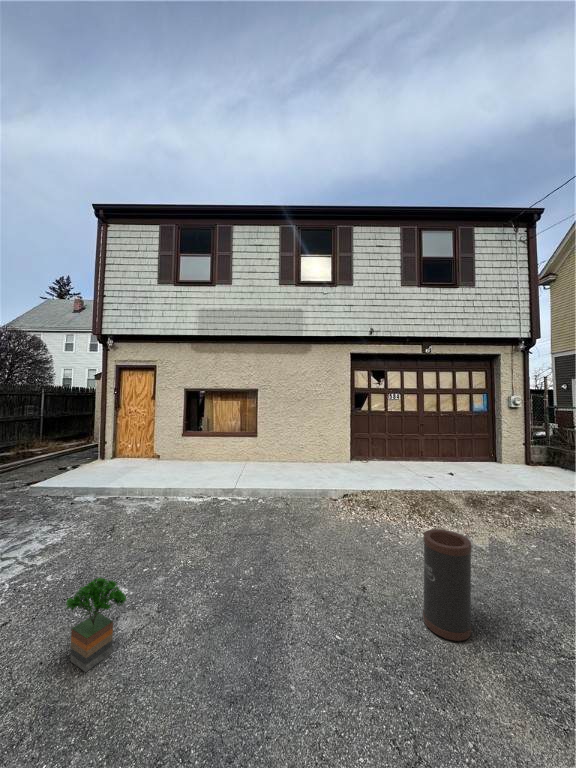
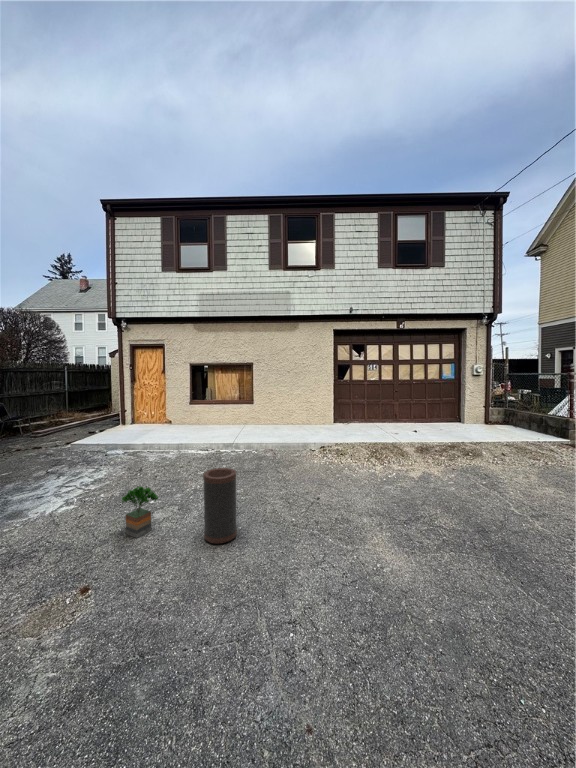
trash can: present [423,529,472,641] -> present [203,468,237,544]

